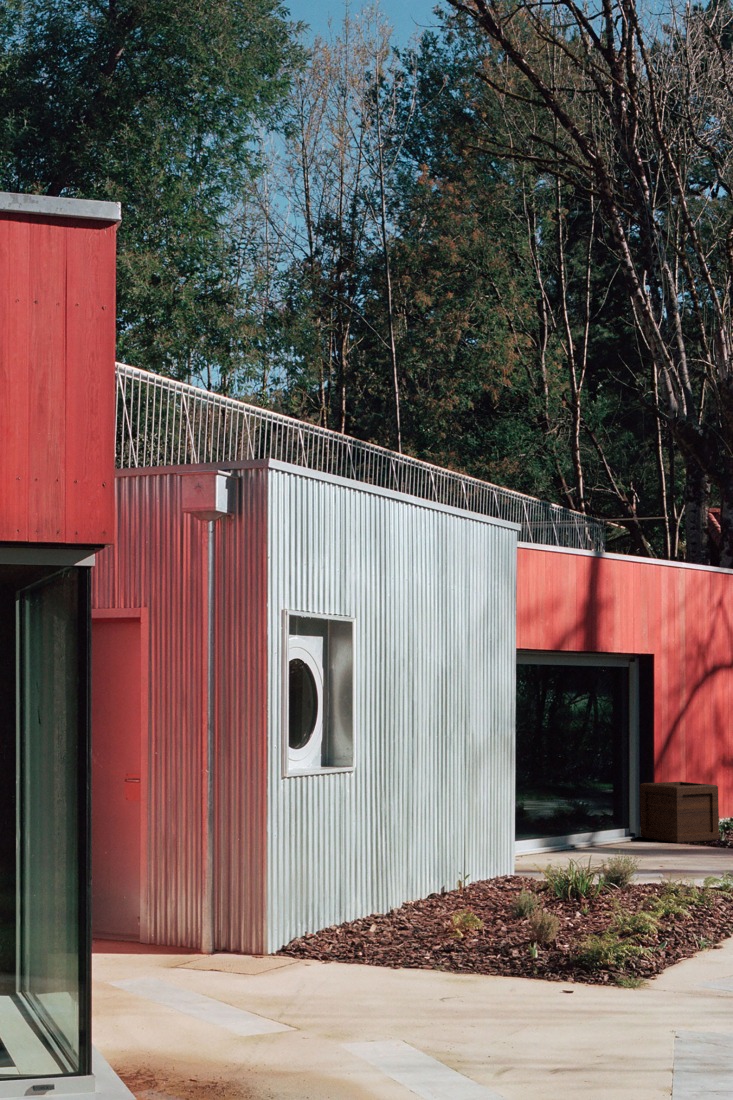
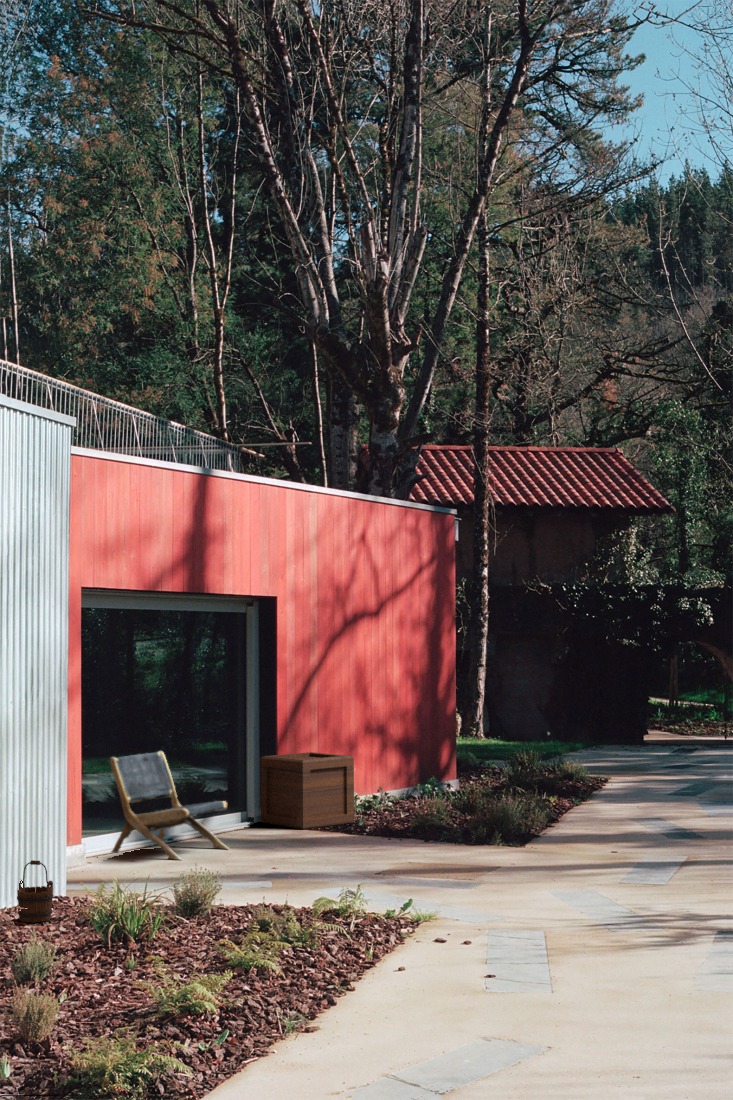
lounge chair: none [529,775,623,858] -> present [110,751,228,860]
wooden bucket: none [488,844,513,888] -> present [17,860,54,923]

